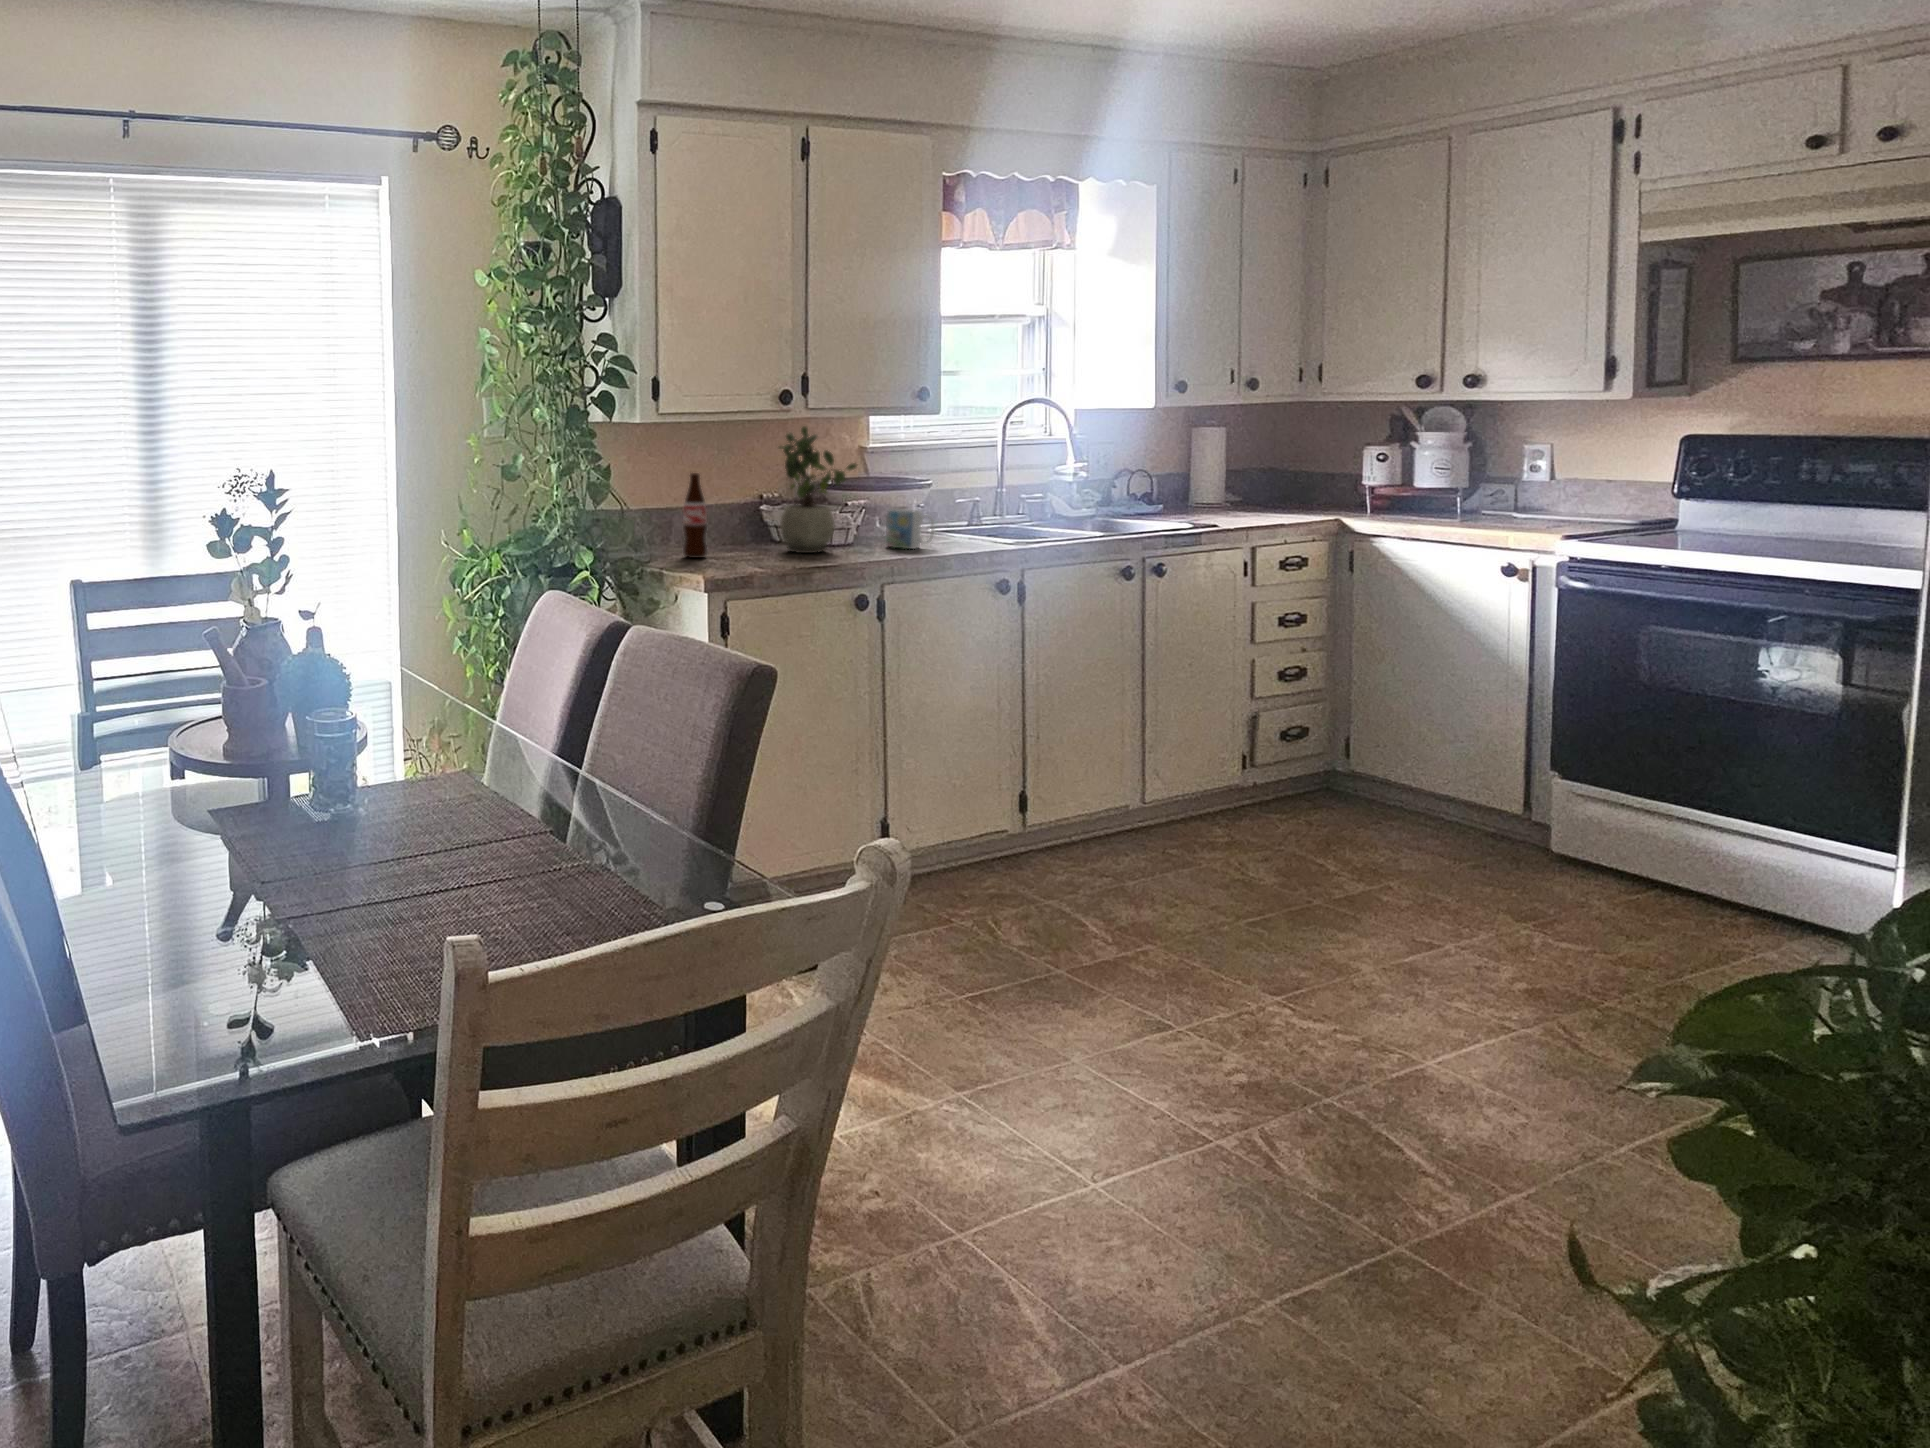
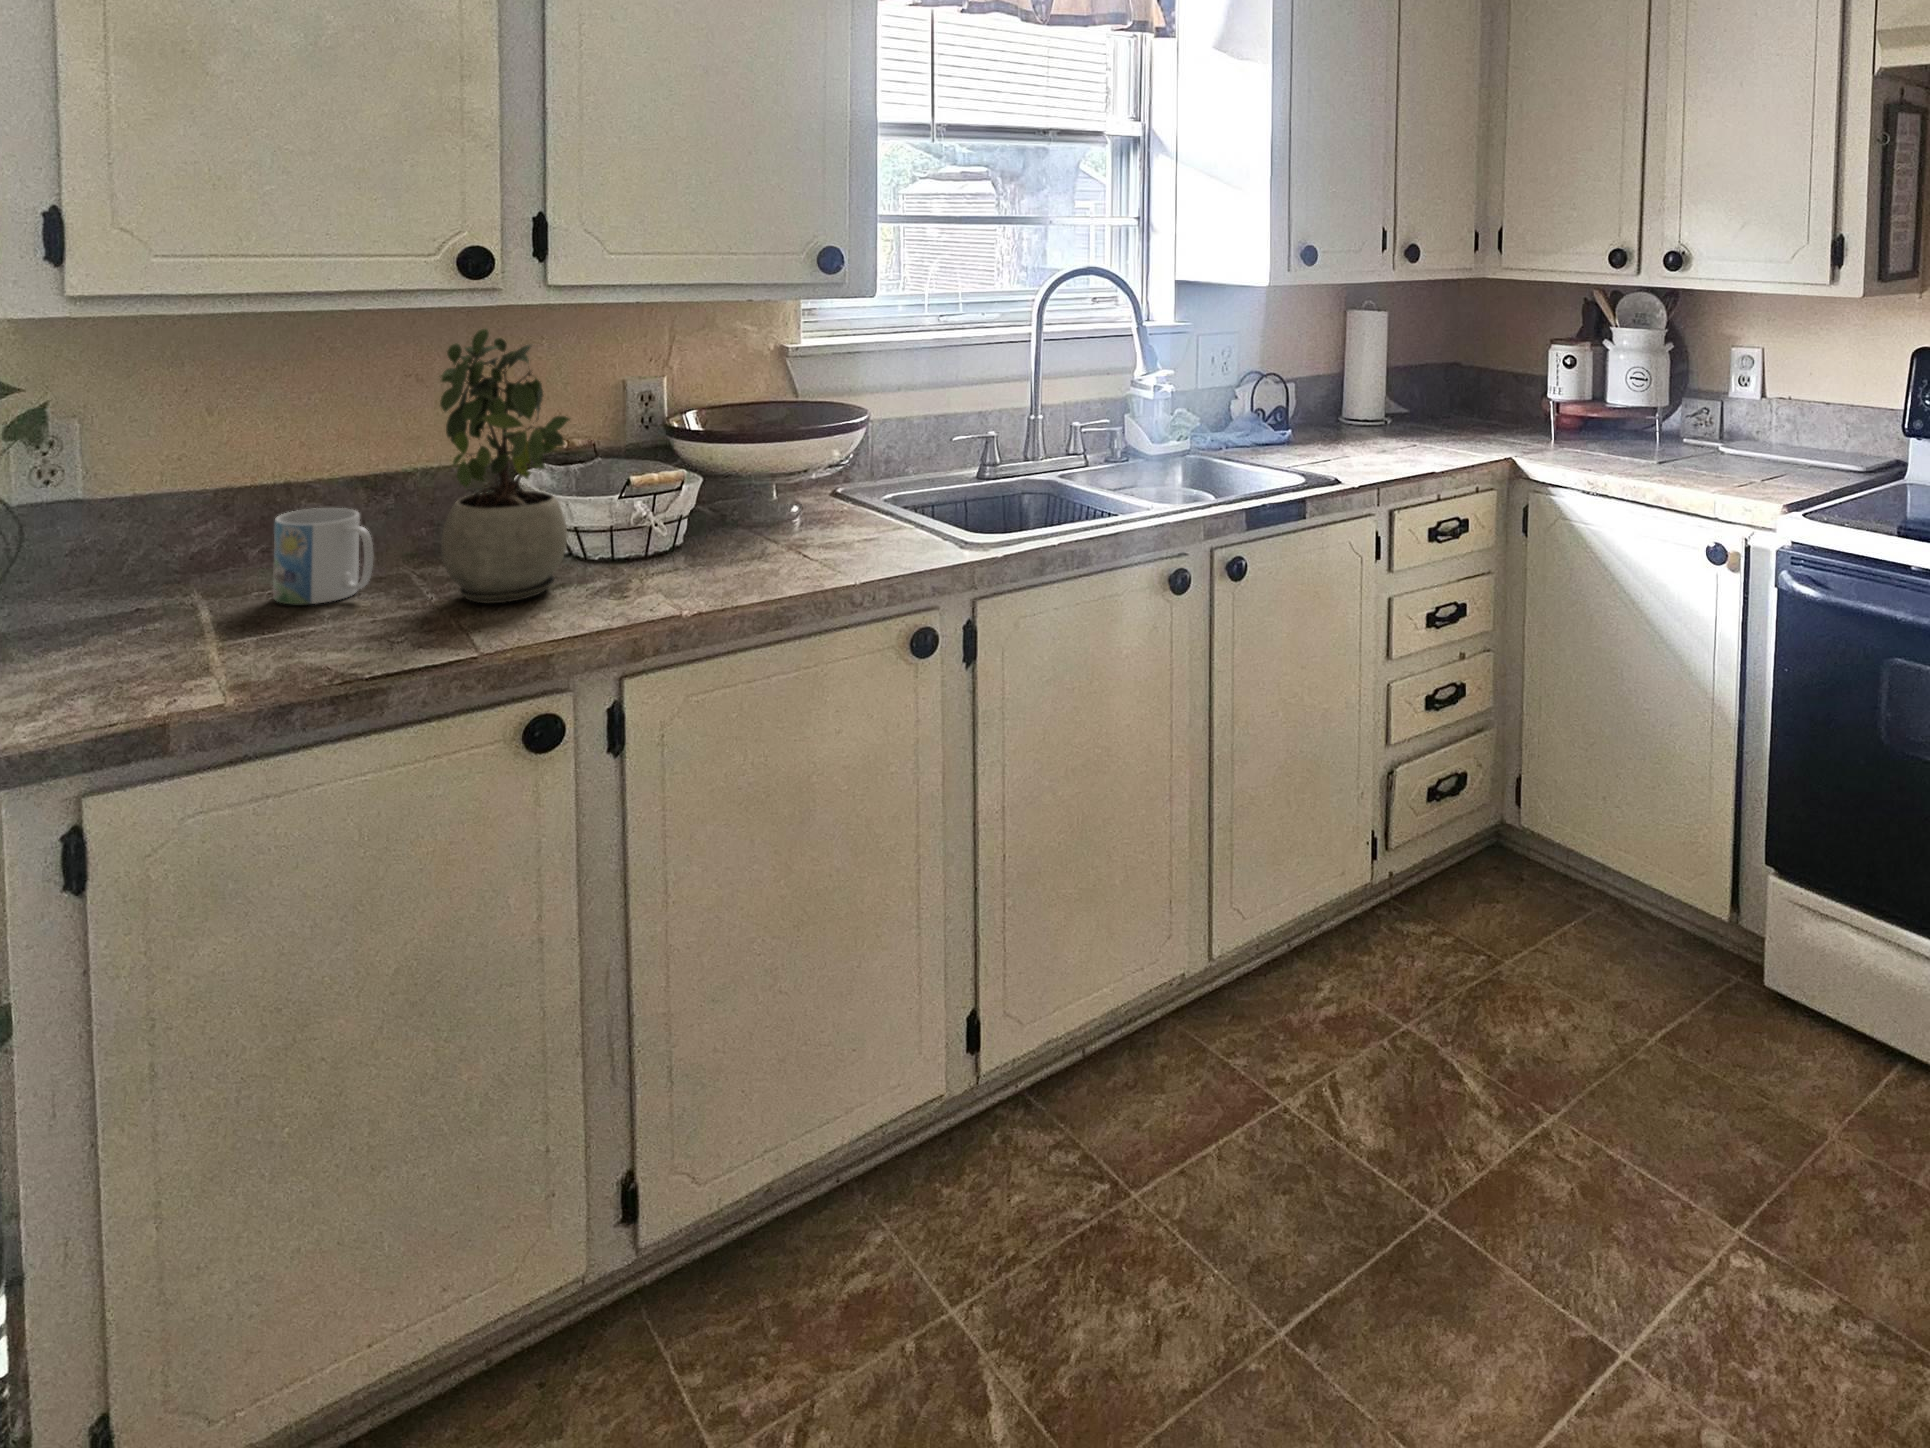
bottle: present [683,473,708,558] -> none [153,436,226,637]
mug: present [885,509,934,549] -> present [273,508,373,604]

